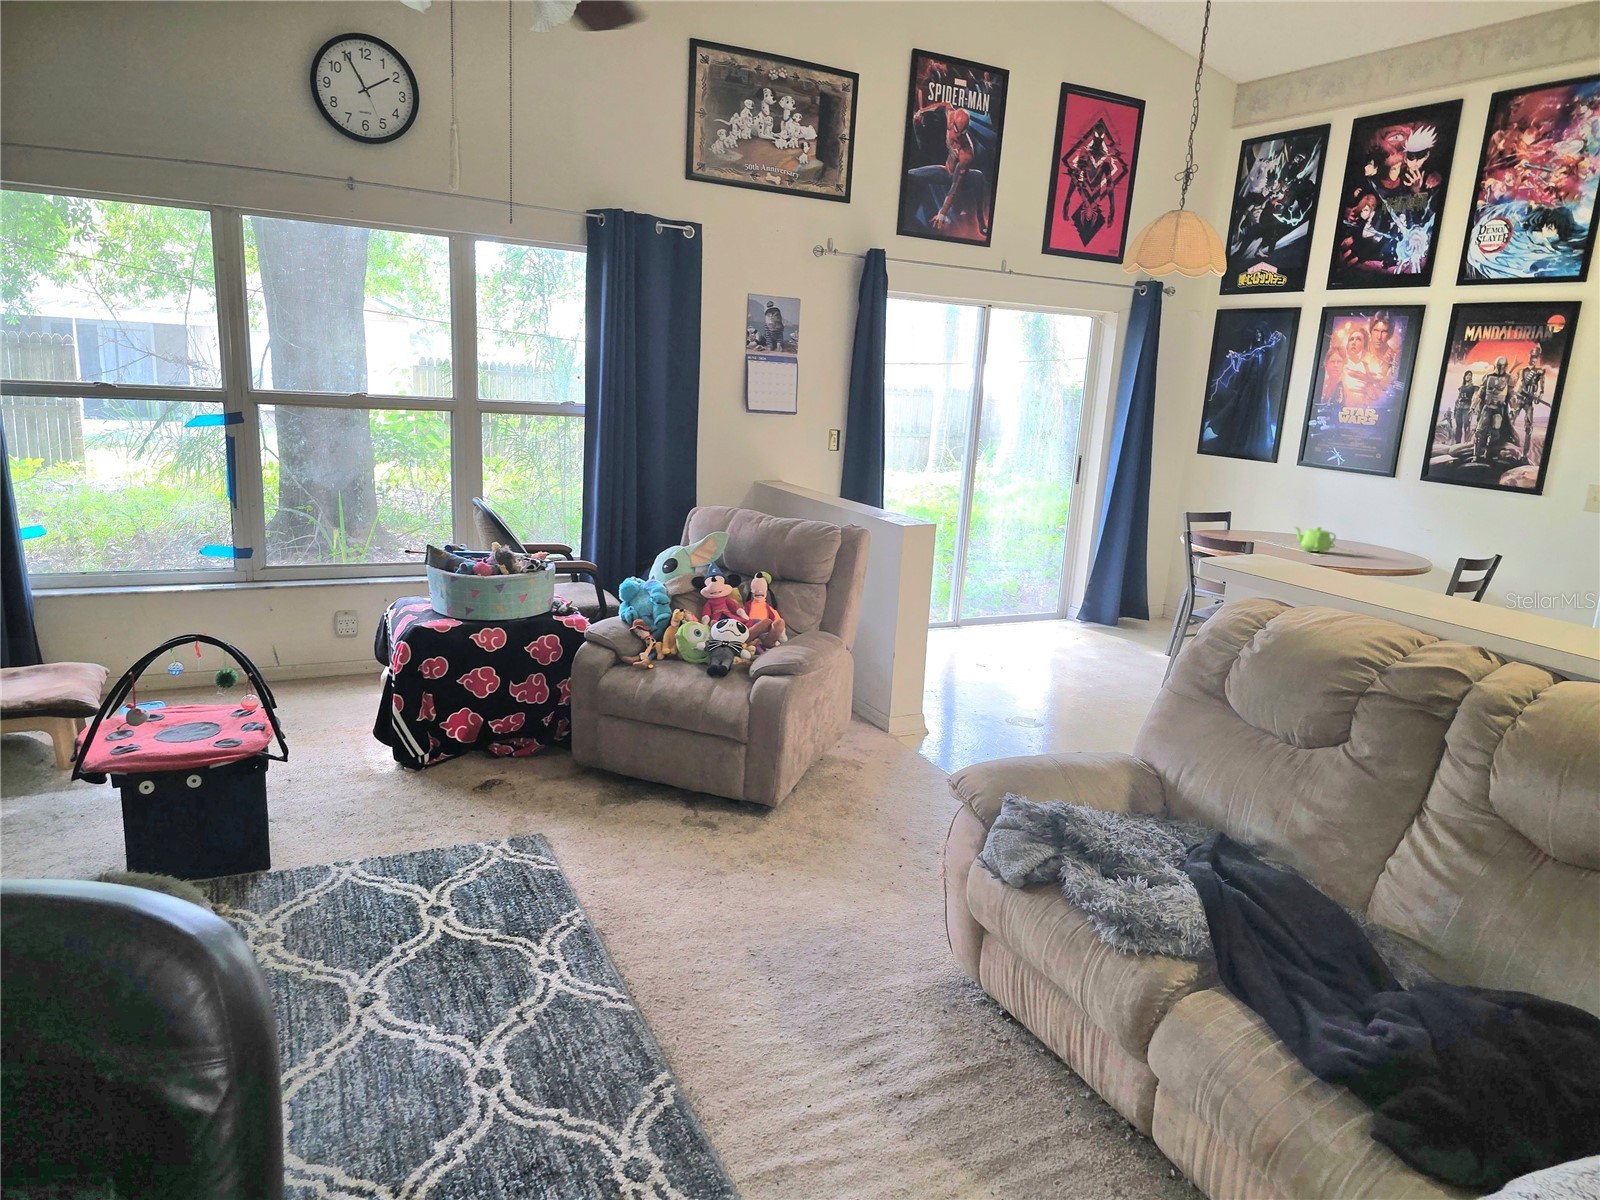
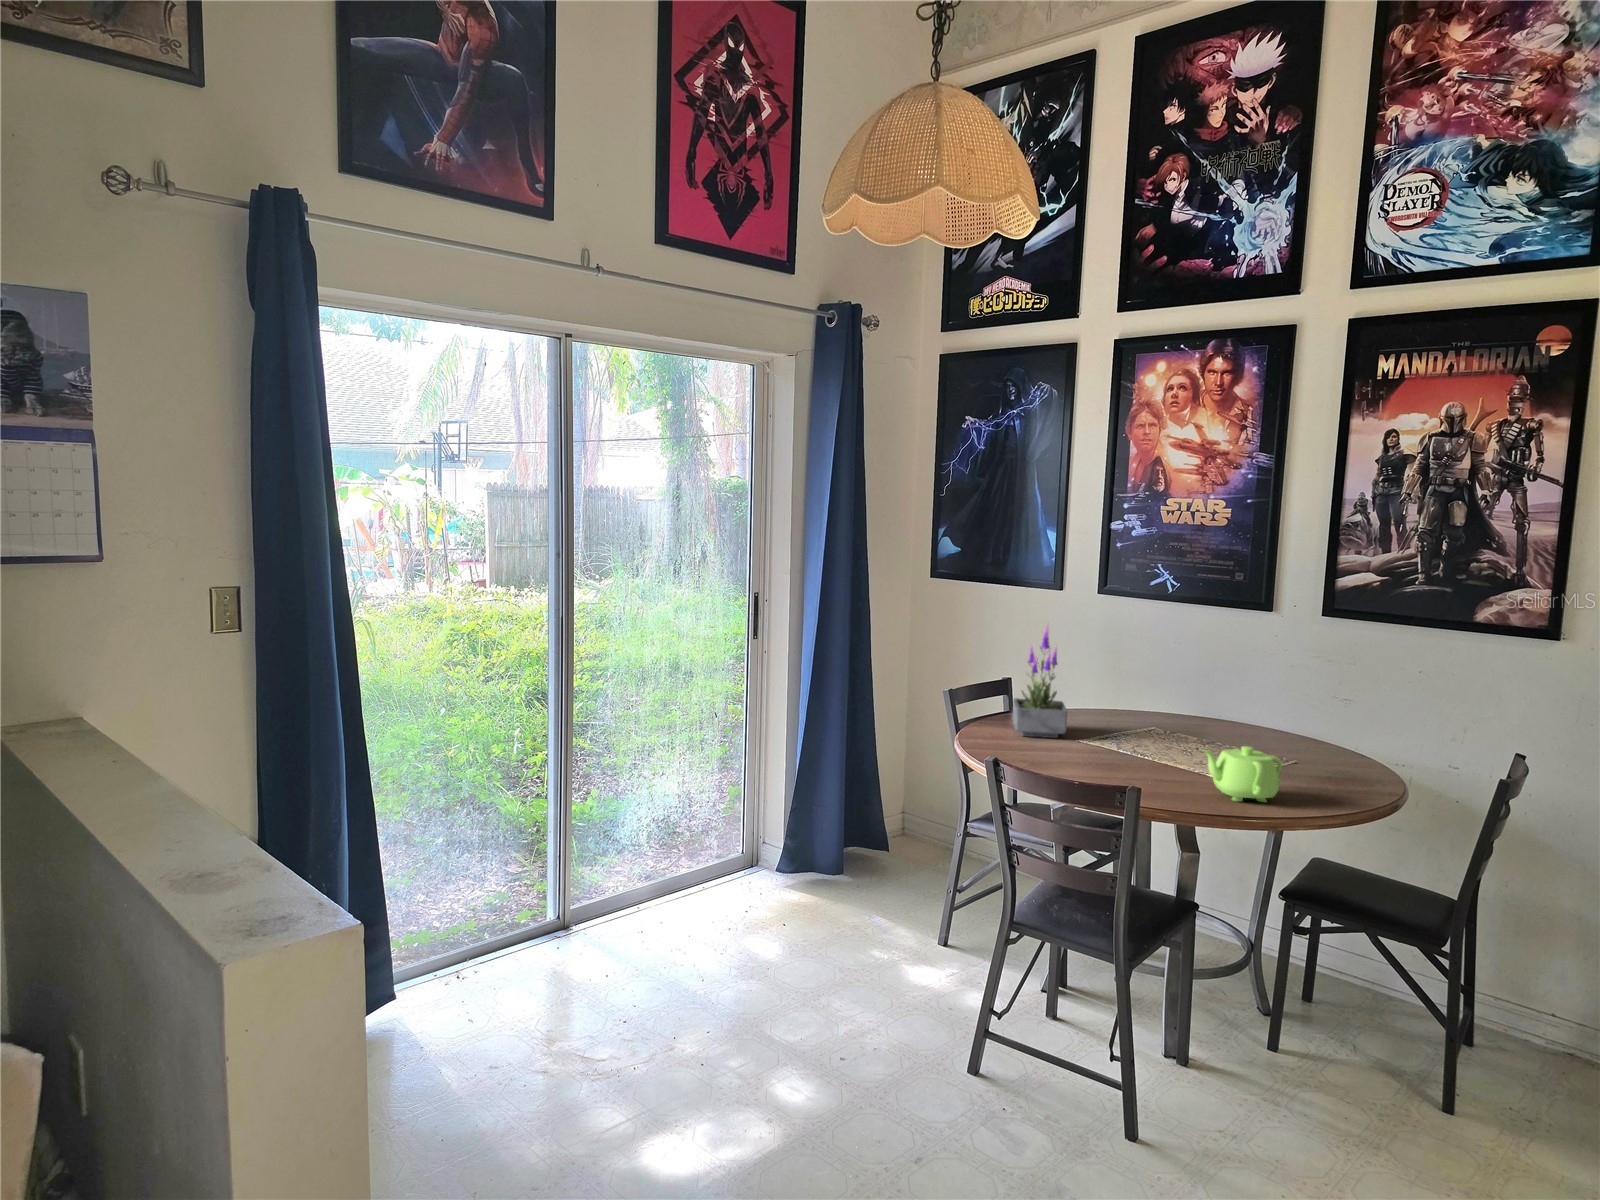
potted plant: none [1215,471,1248,534] -> present [1013,626,1067,738]

